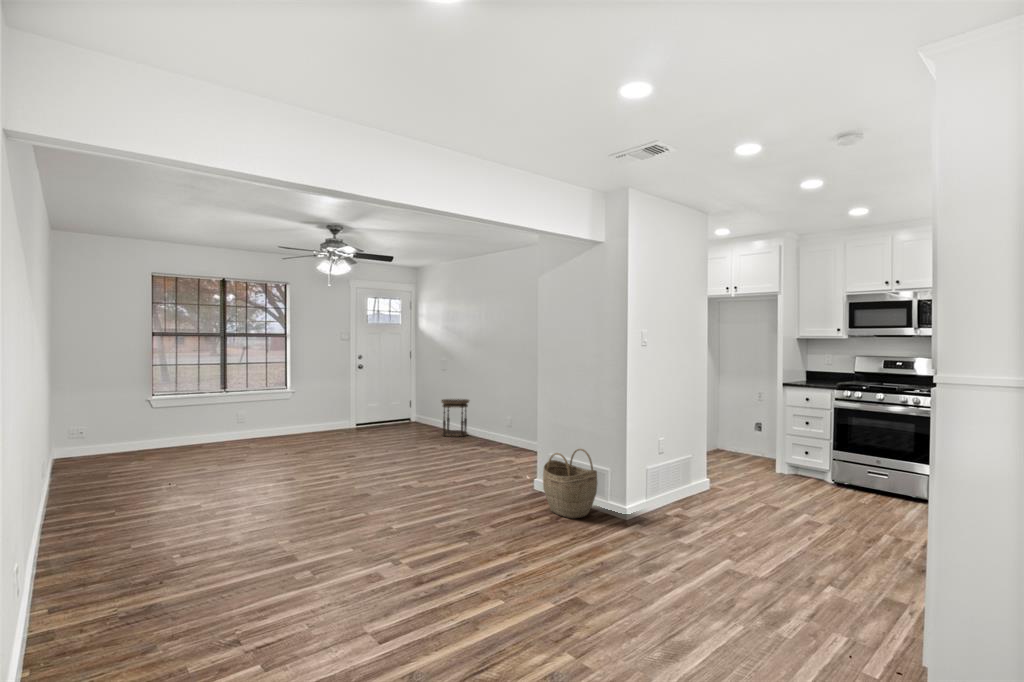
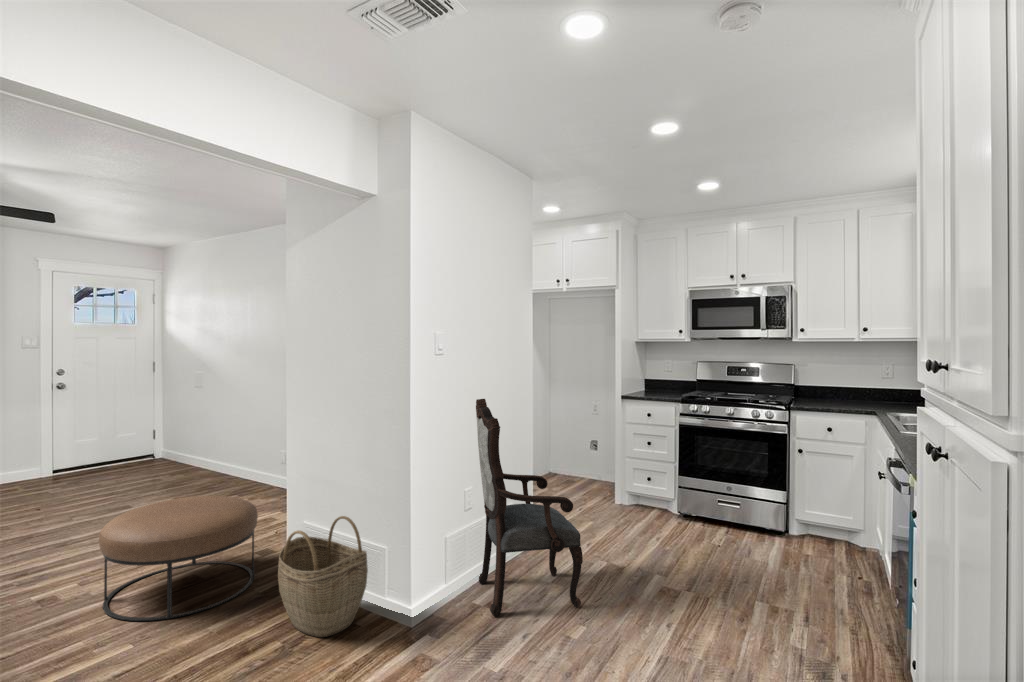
armchair: none [667,377,745,523] -> present [476,399,583,617]
side table: present [441,399,469,437] -> none [182,427,228,482]
ottoman: none [436,436,519,502] -> present [99,496,258,621]

